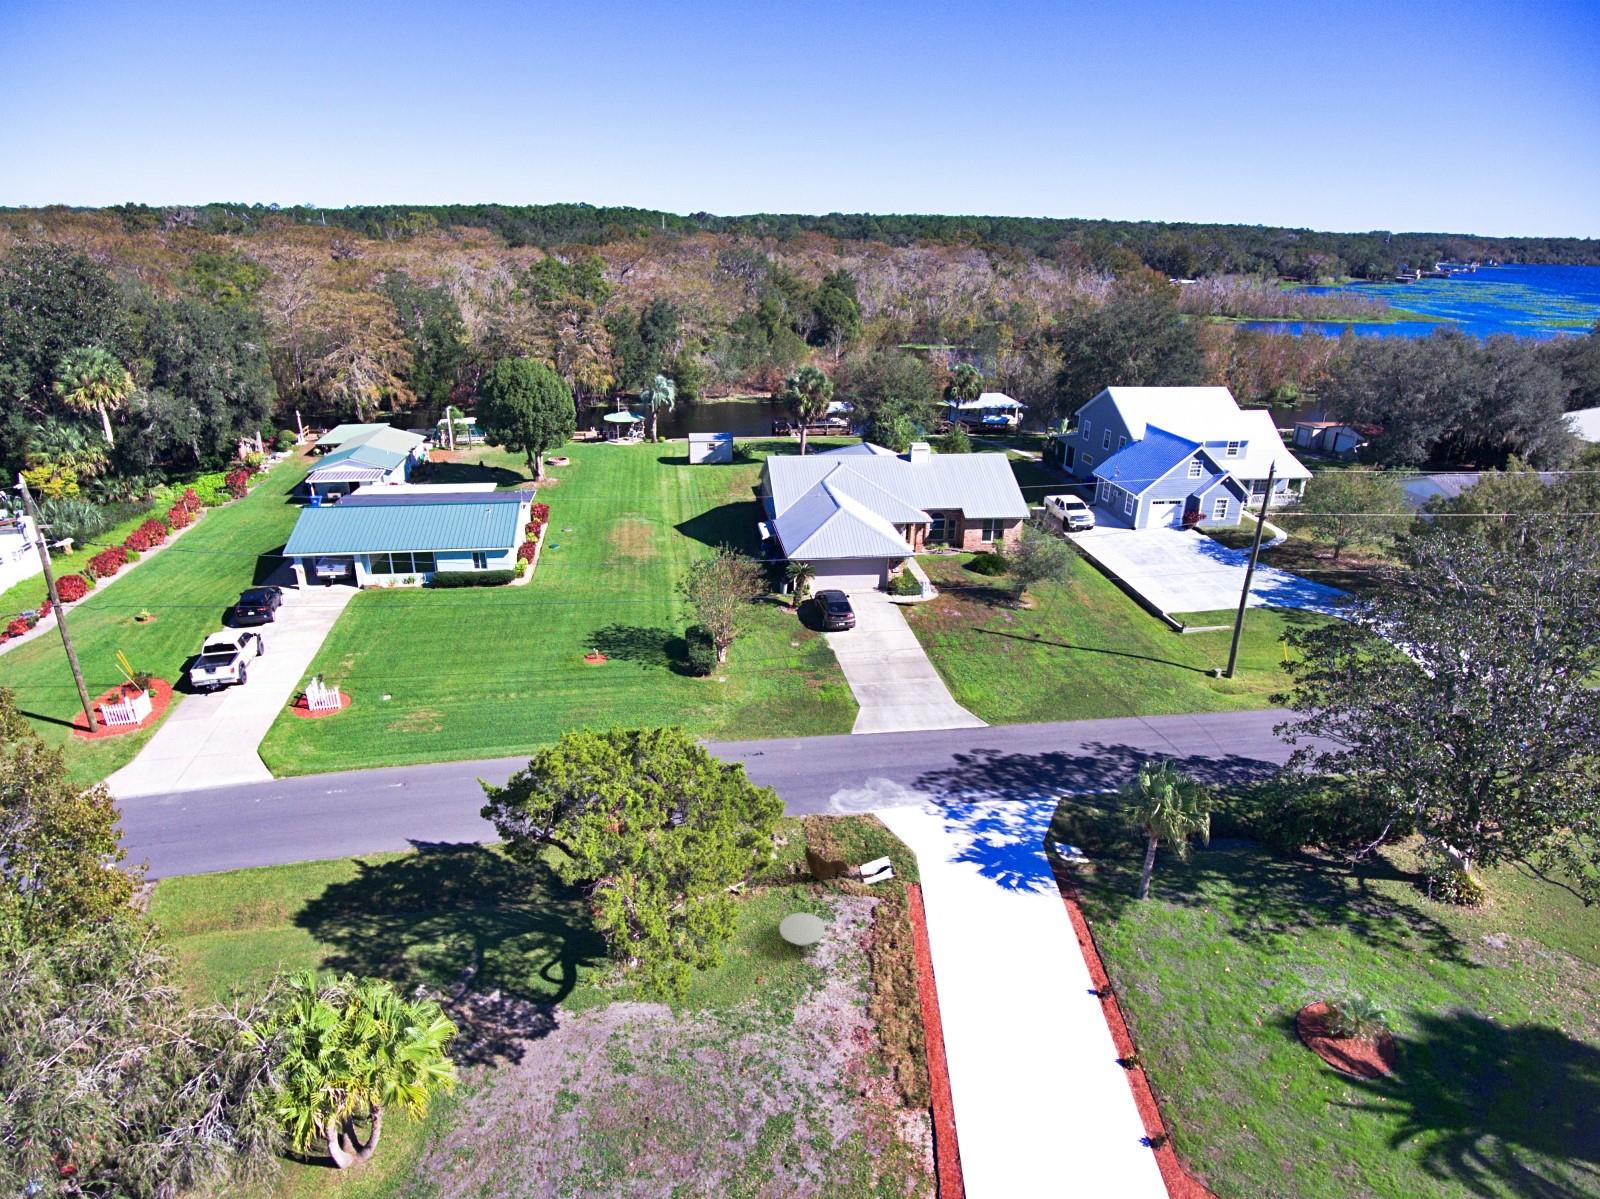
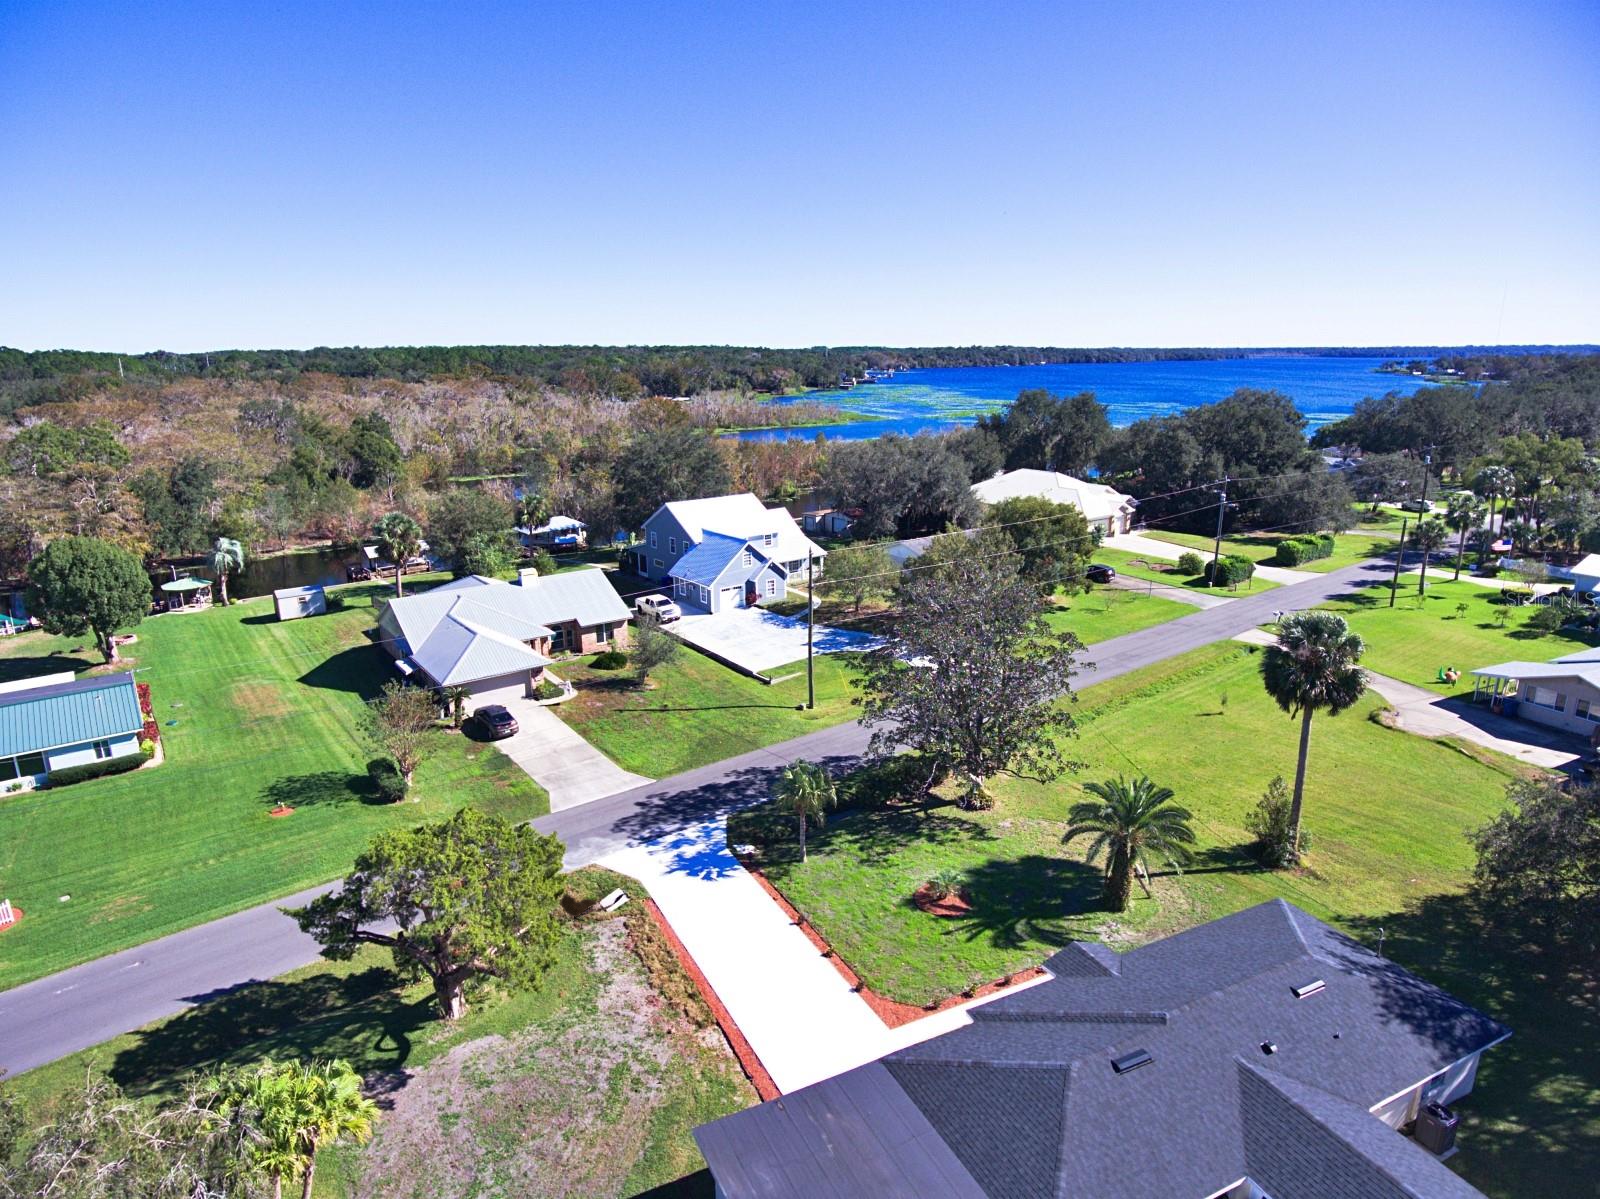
round table: present [779,913,825,957] -> none [561,939,598,971]

